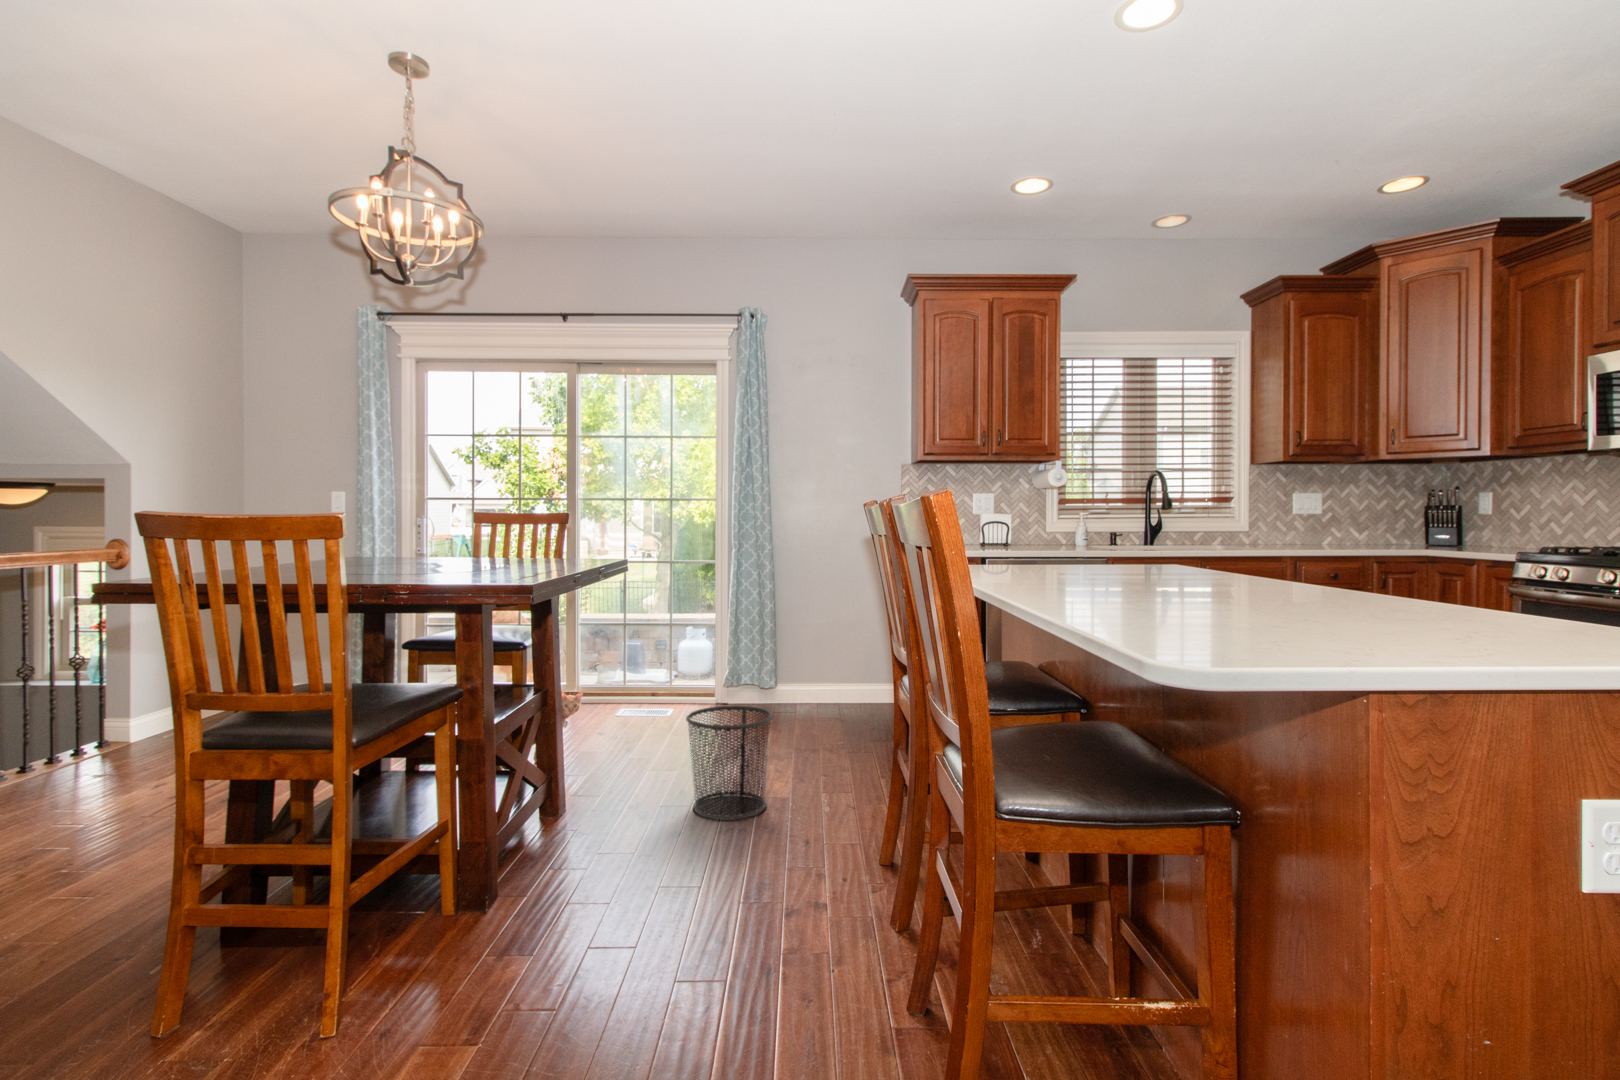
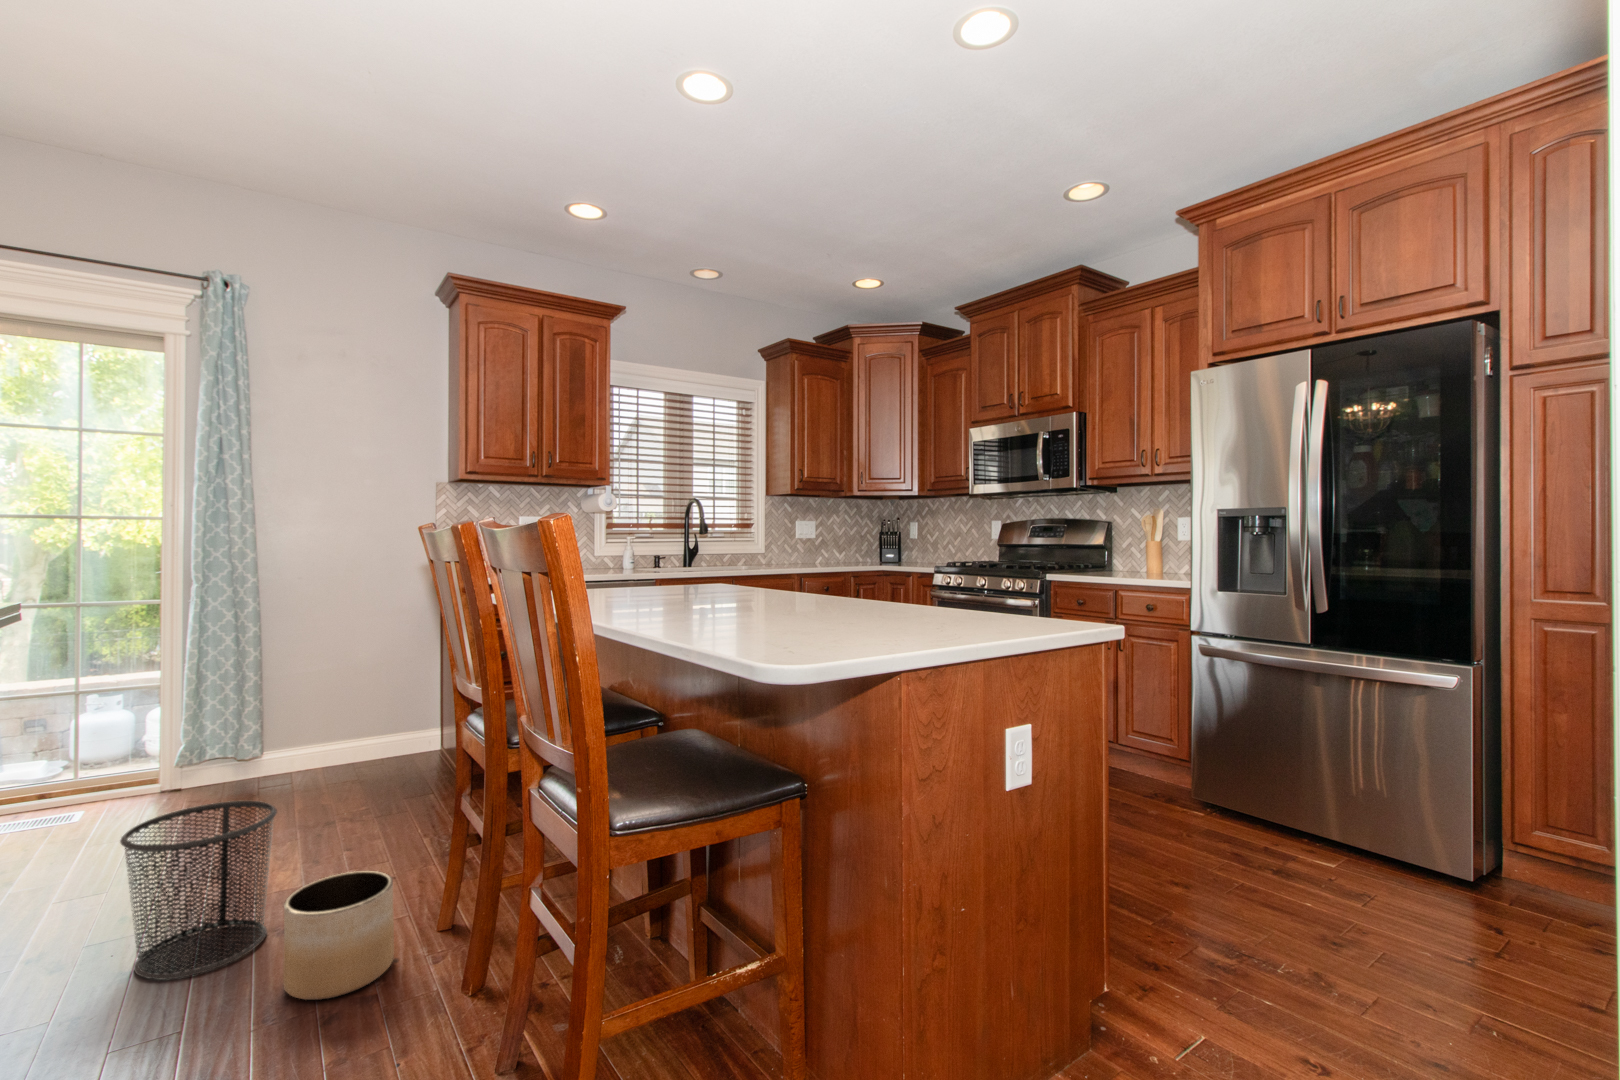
planter: none [772,769,843,856] -> present [283,871,394,1000]

